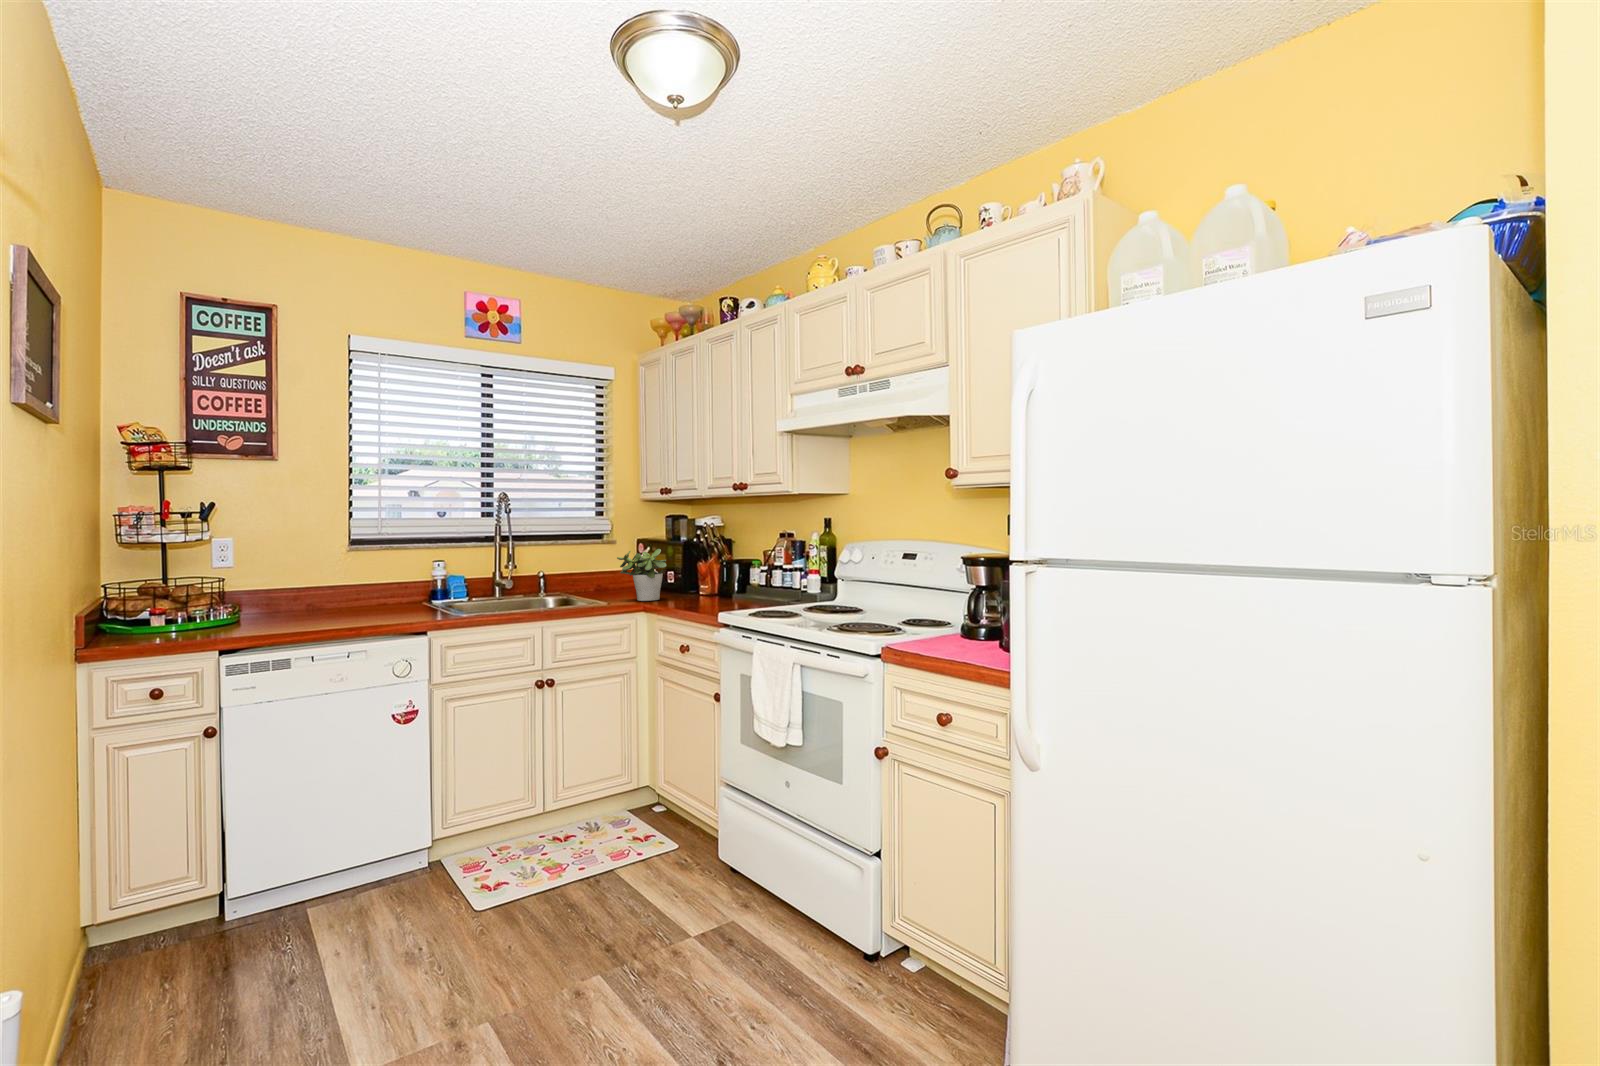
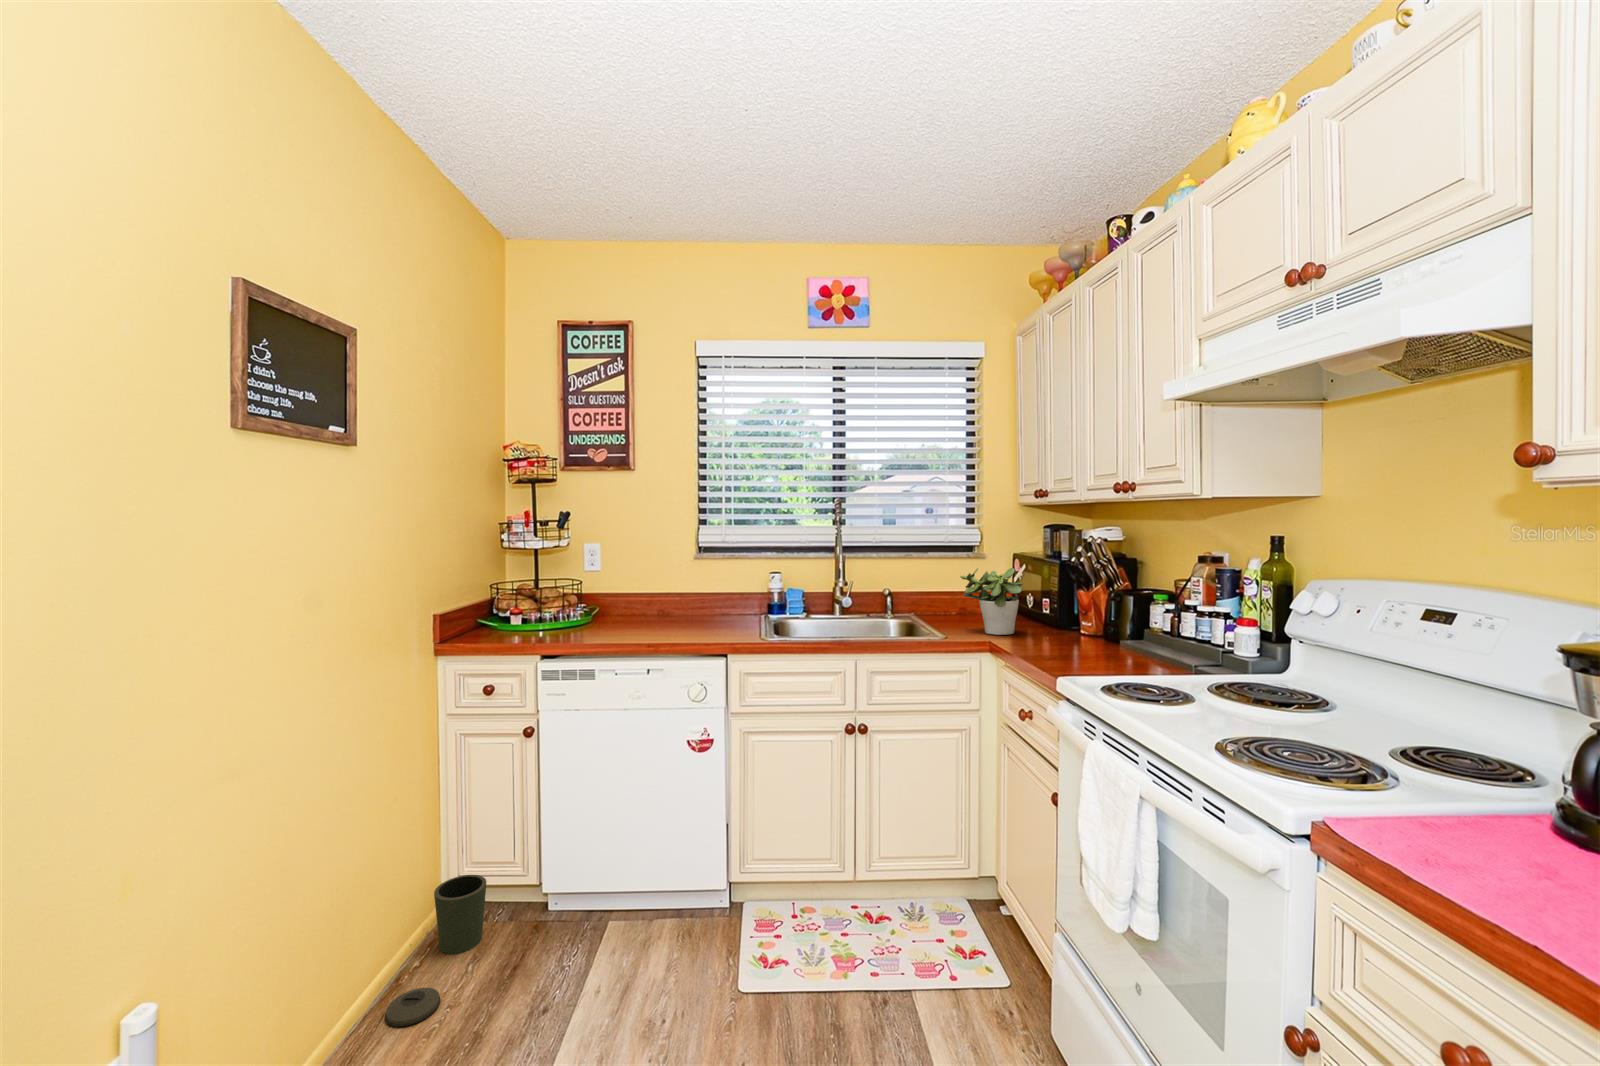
trash can: none [103,884,171,1015] -> present [385,875,486,1026]

